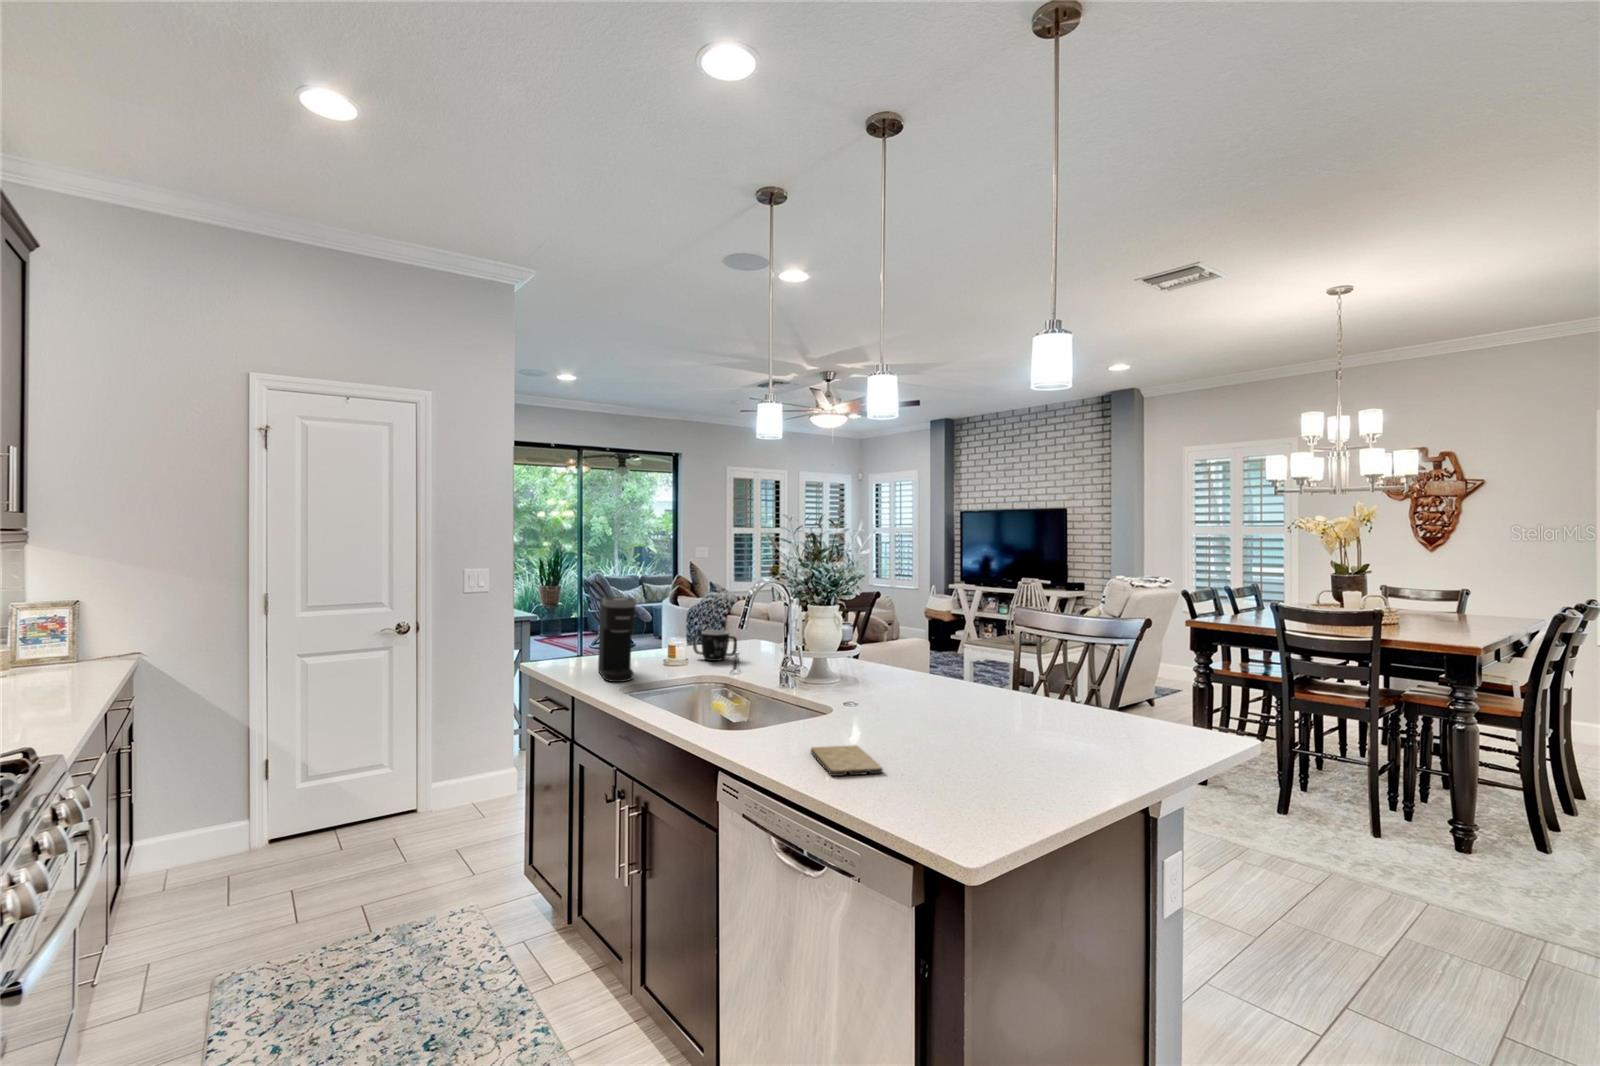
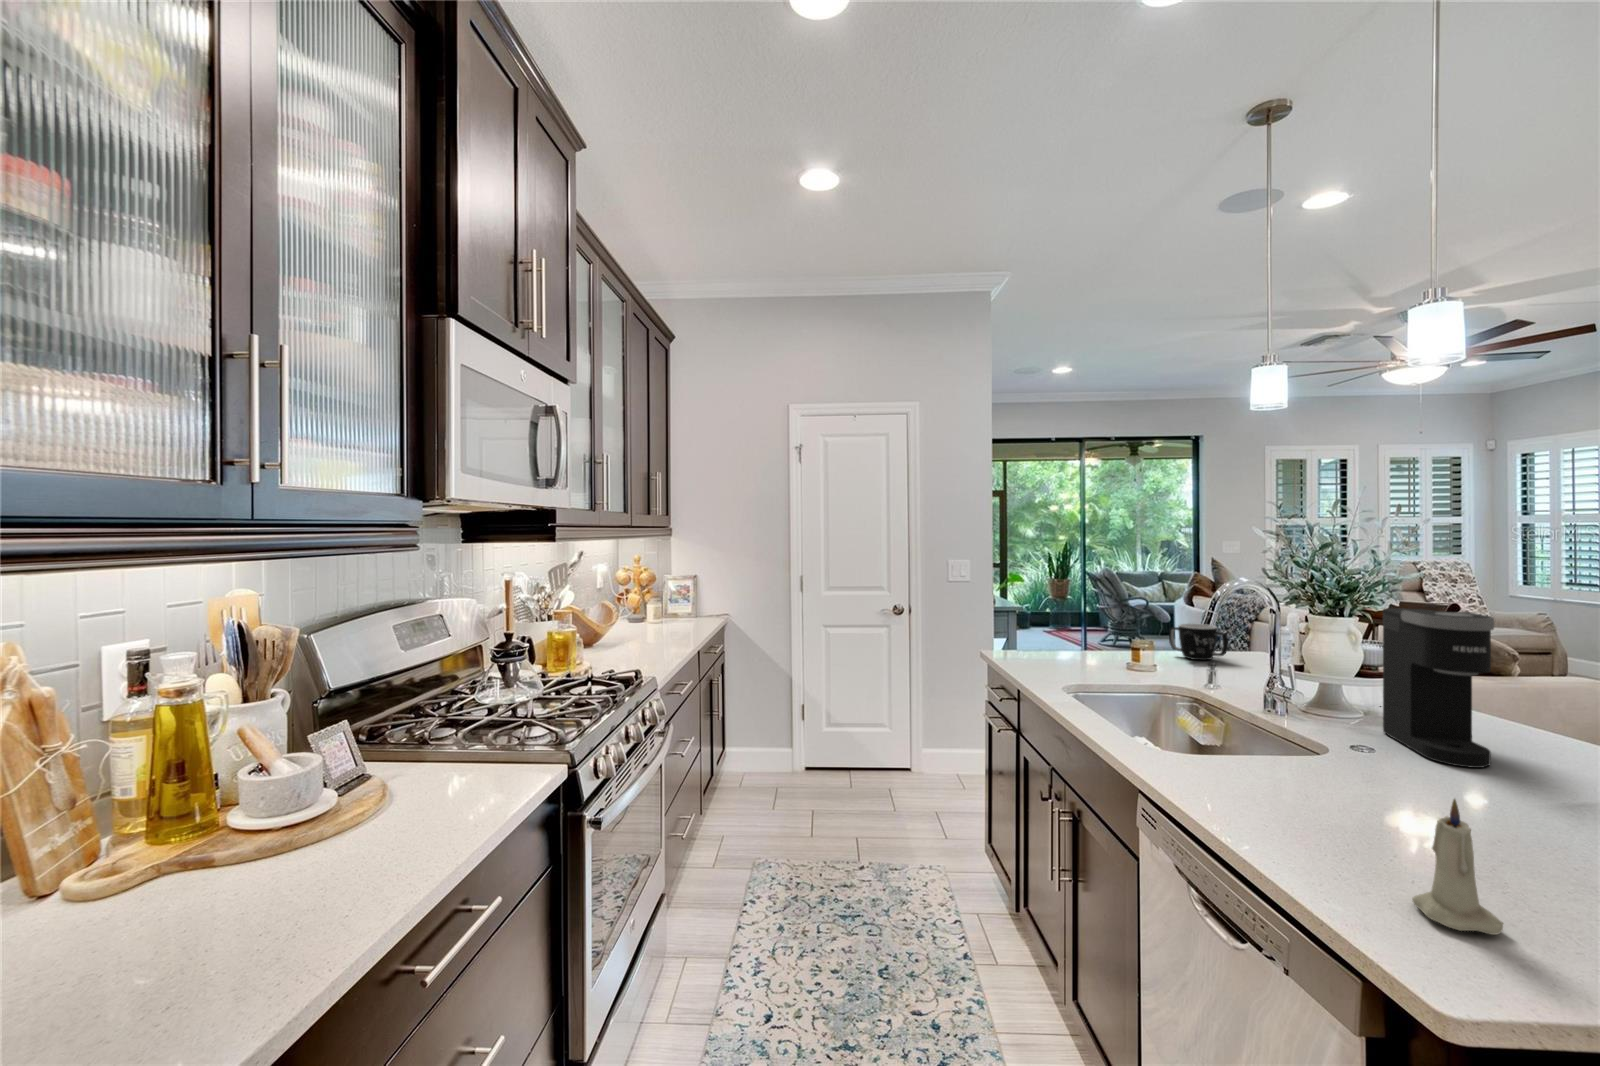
coffee maker: present [598,597,636,682] -> present [1383,608,1494,768]
cutting board: present [811,745,882,776] -> none [1283,775,1405,834]
candle: none [901,745,942,824] -> present [1412,799,1503,935]

